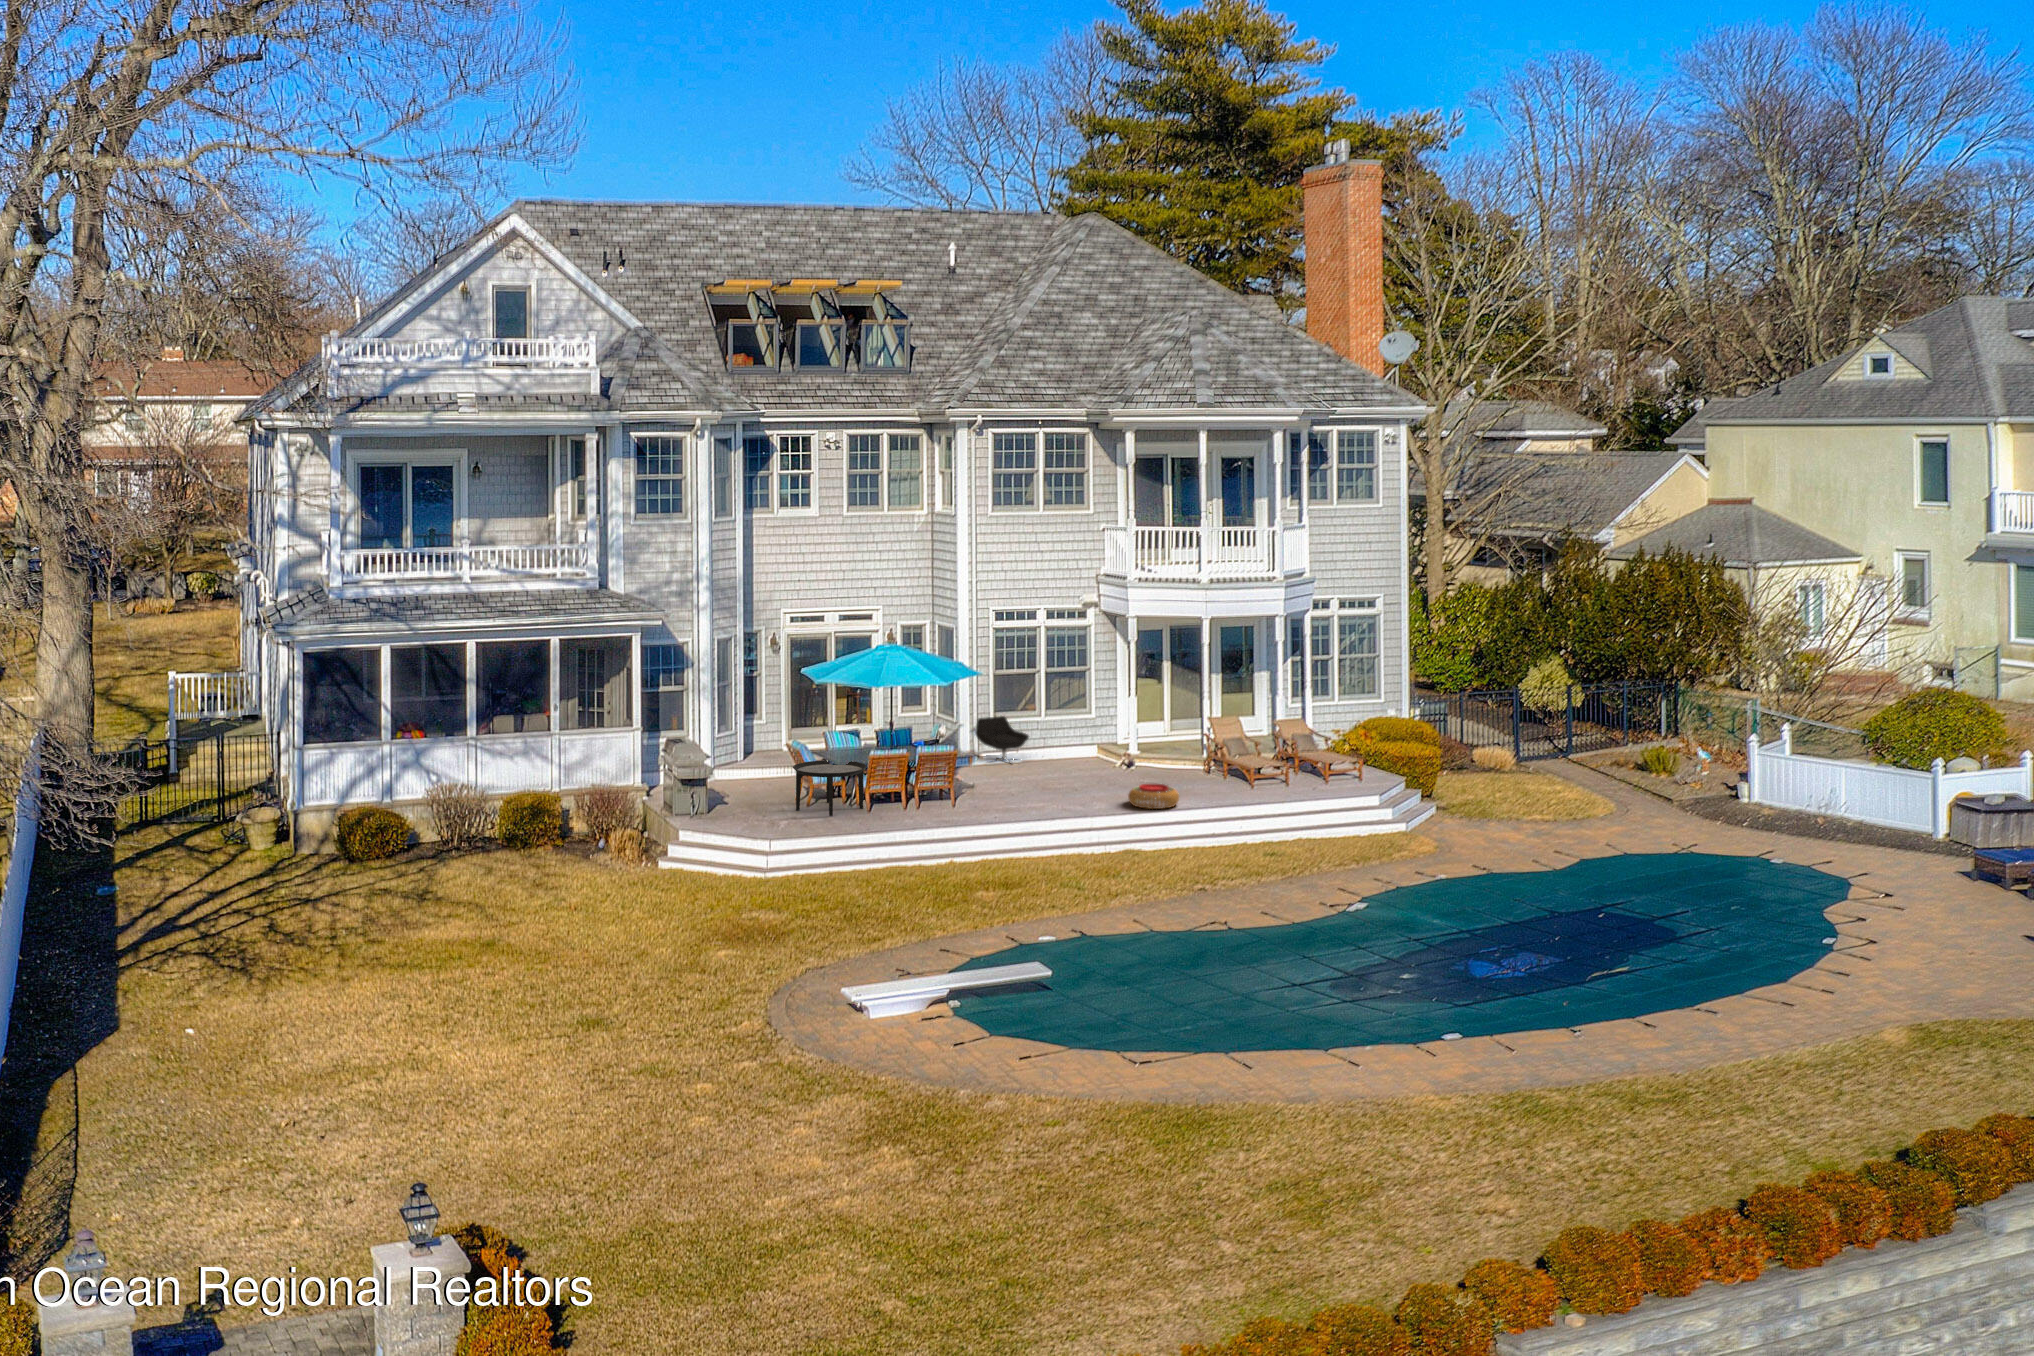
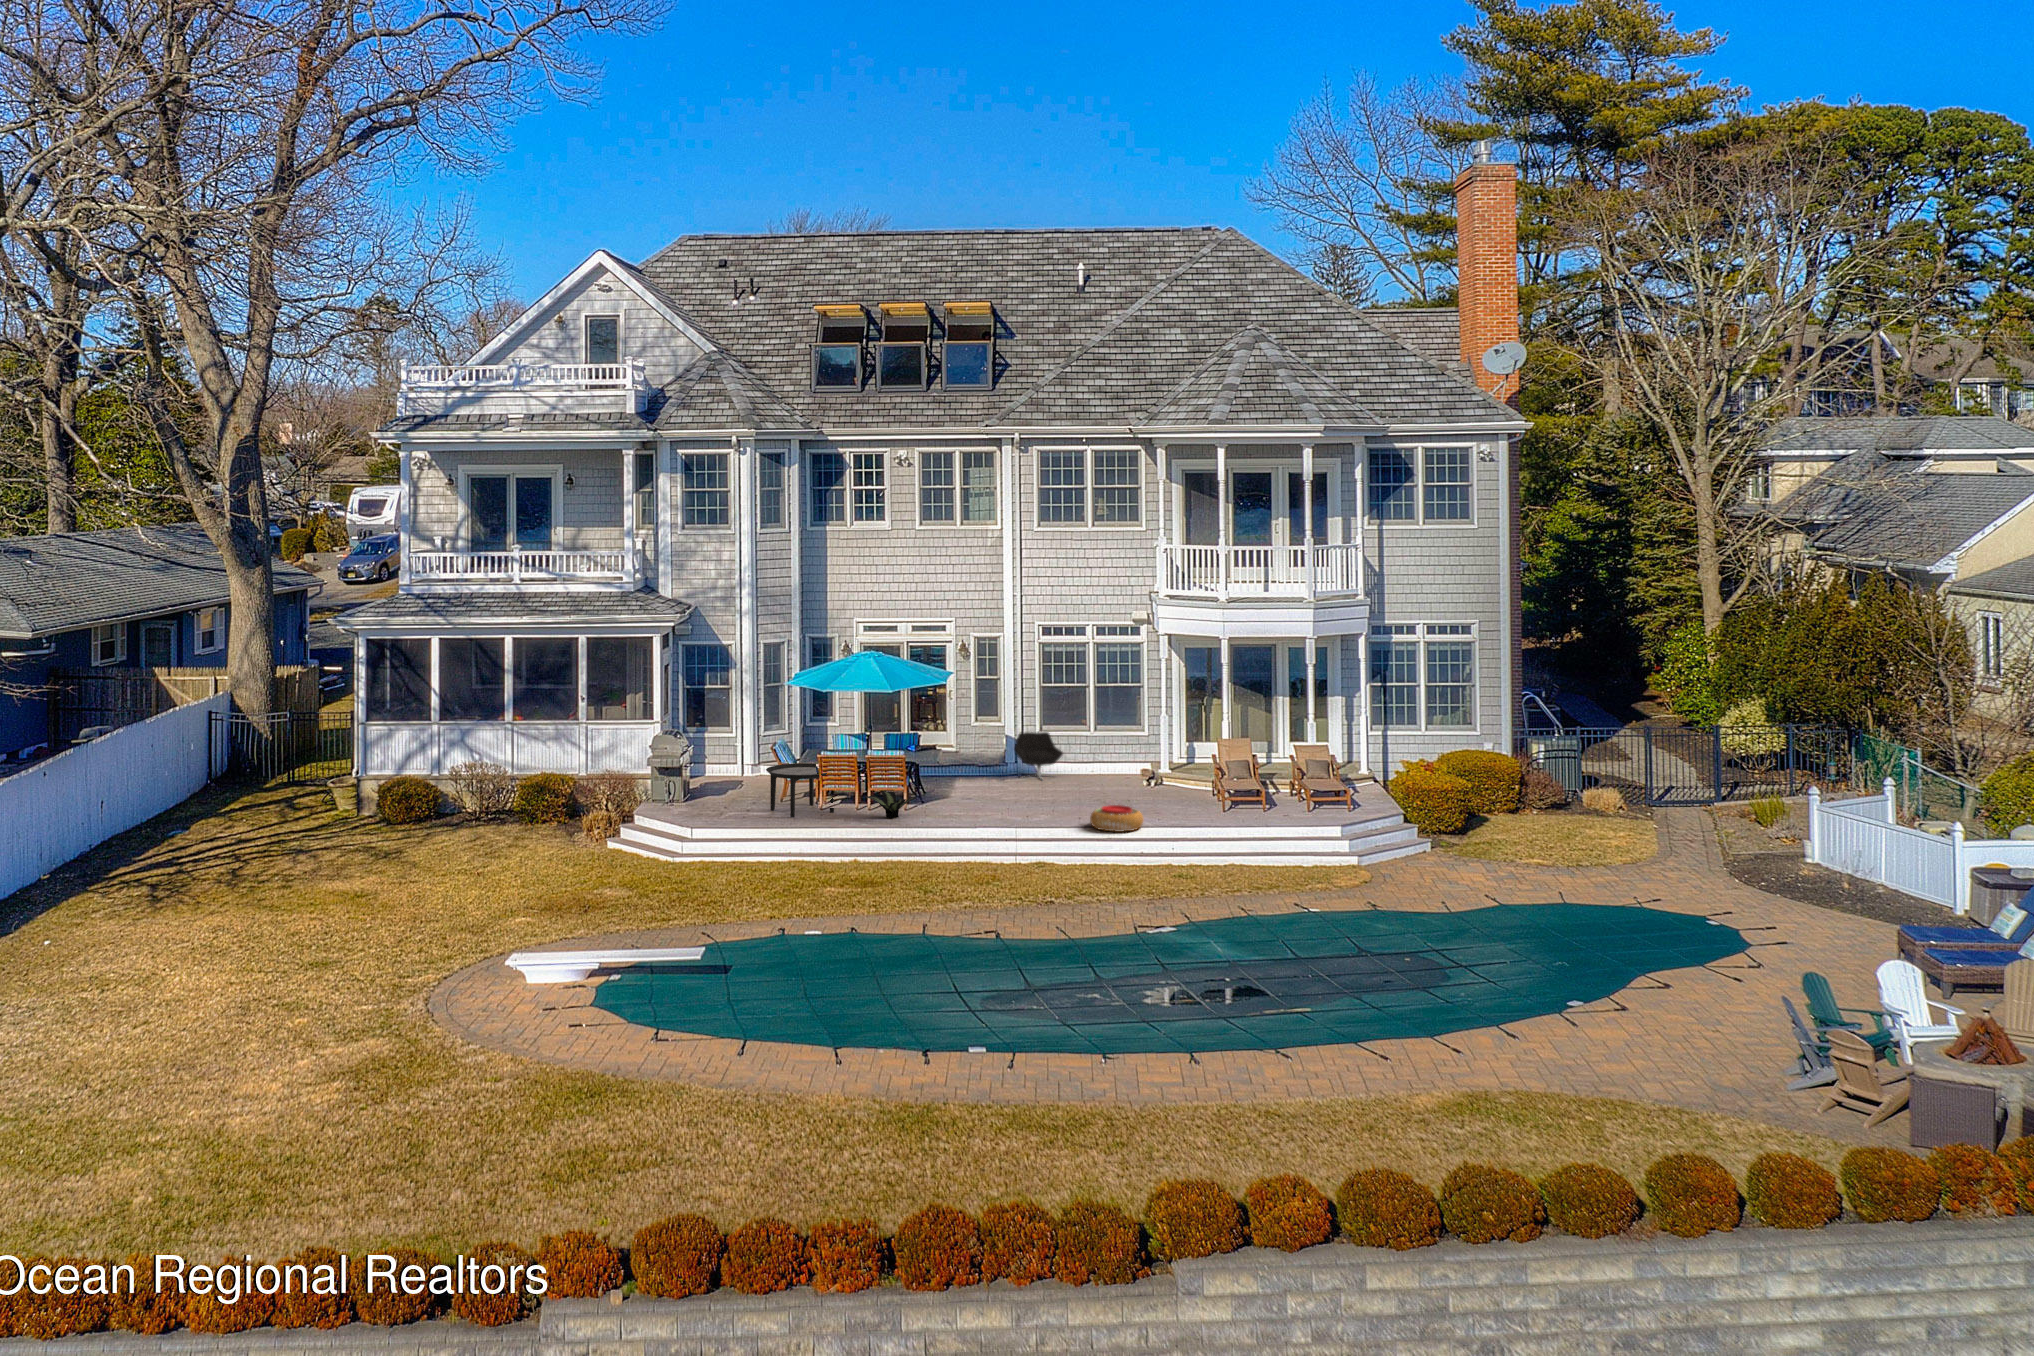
potted plant: none [903,783,953,811] -> present [865,790,916,818]

